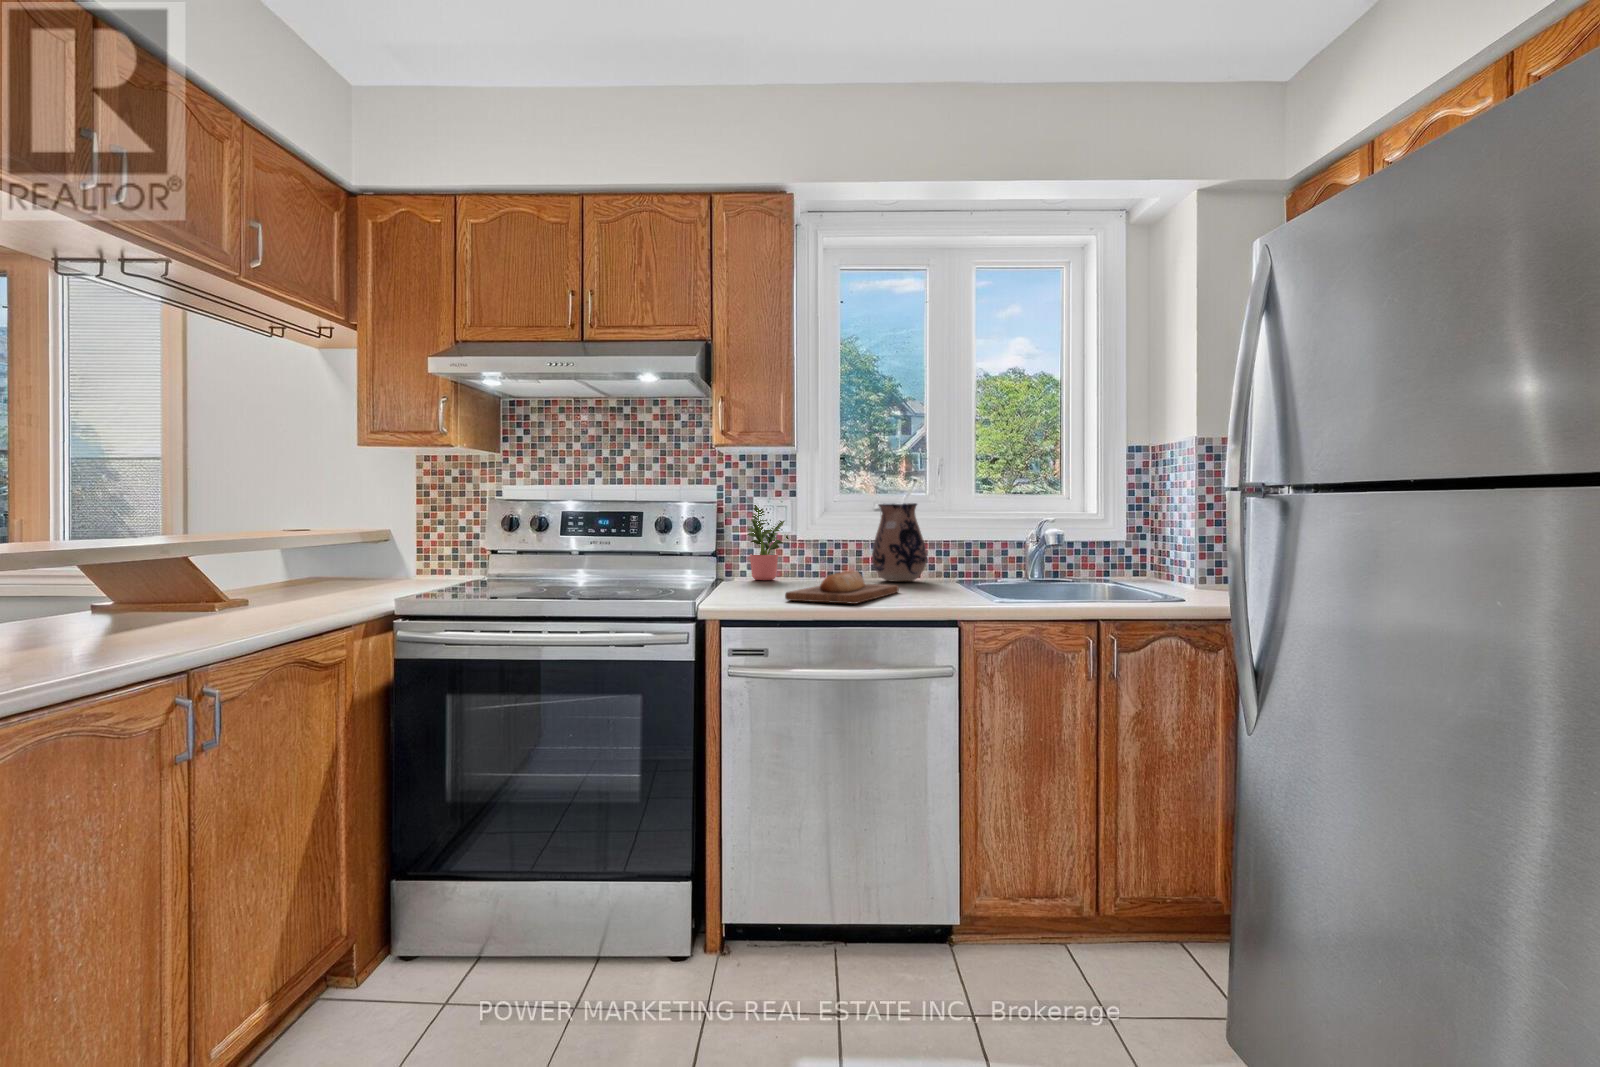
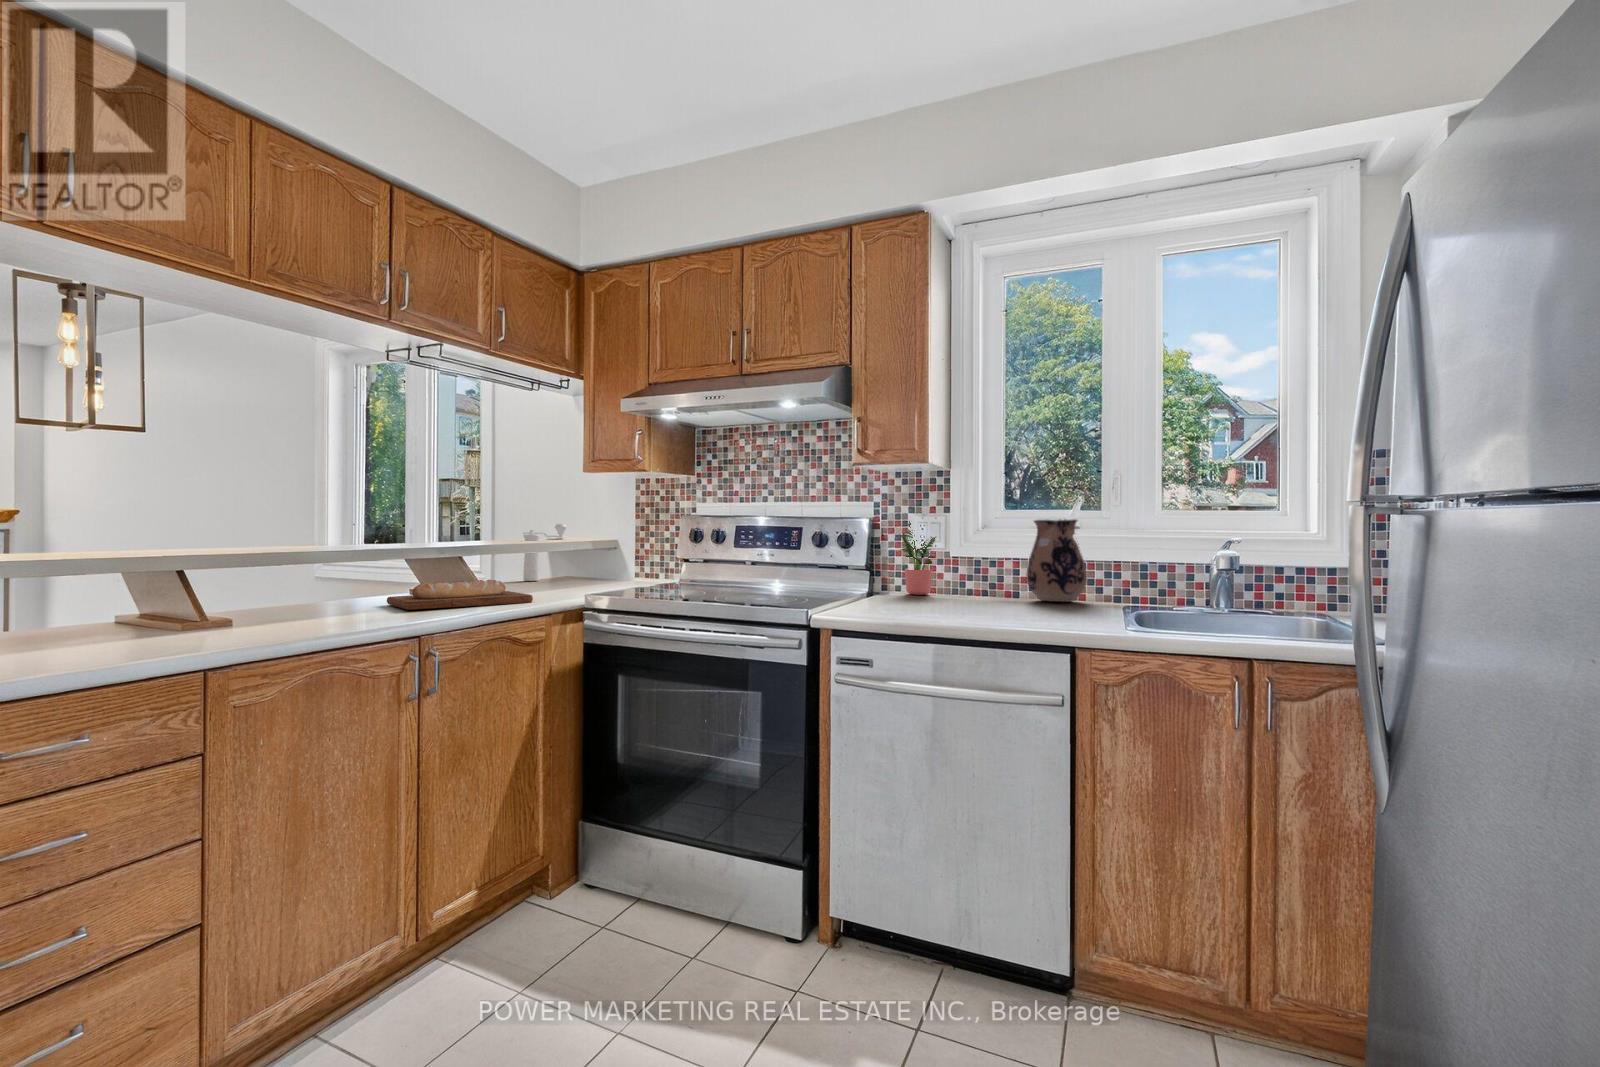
pepper mill: none [264,509,320,582] -> present [523,524,567,581]
bread loaf: present [785,571,899,604] -> present [387,580,533,610]

